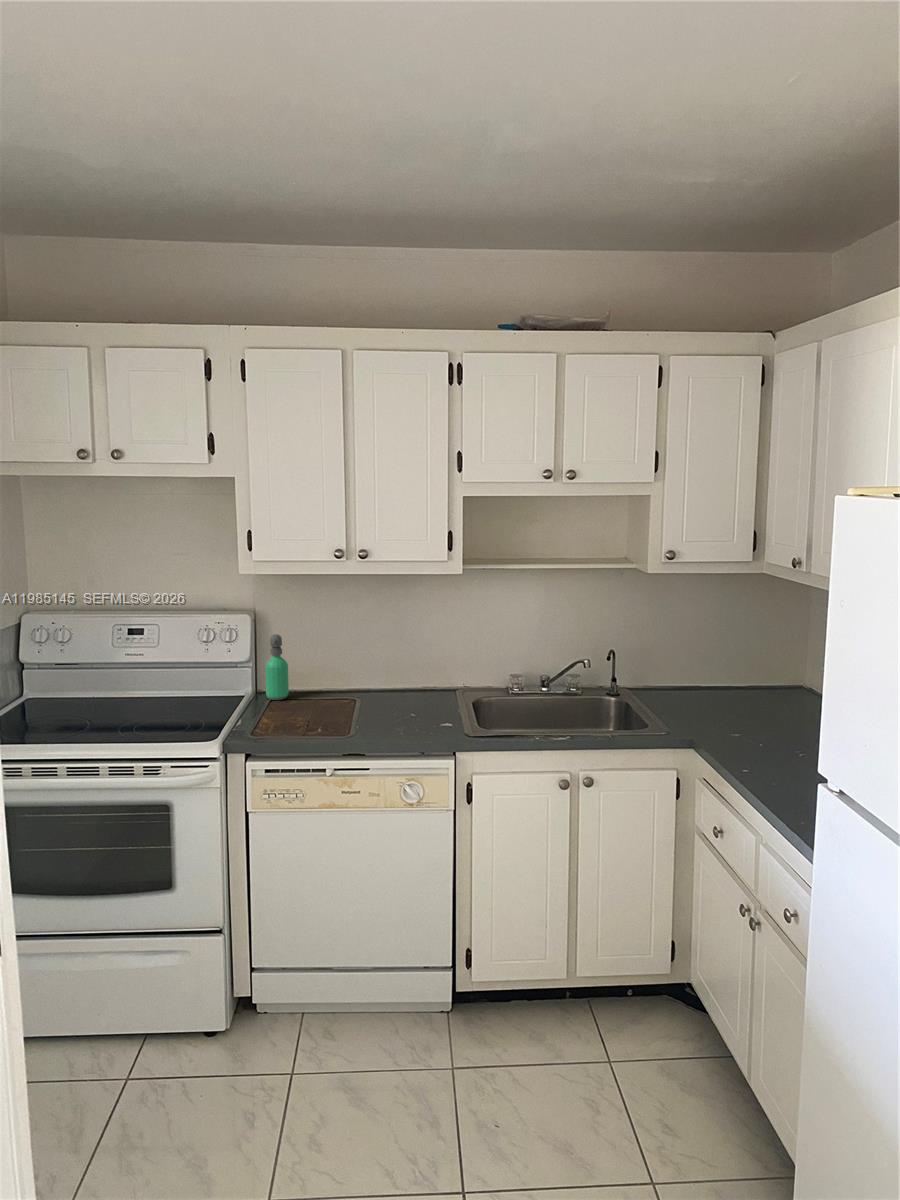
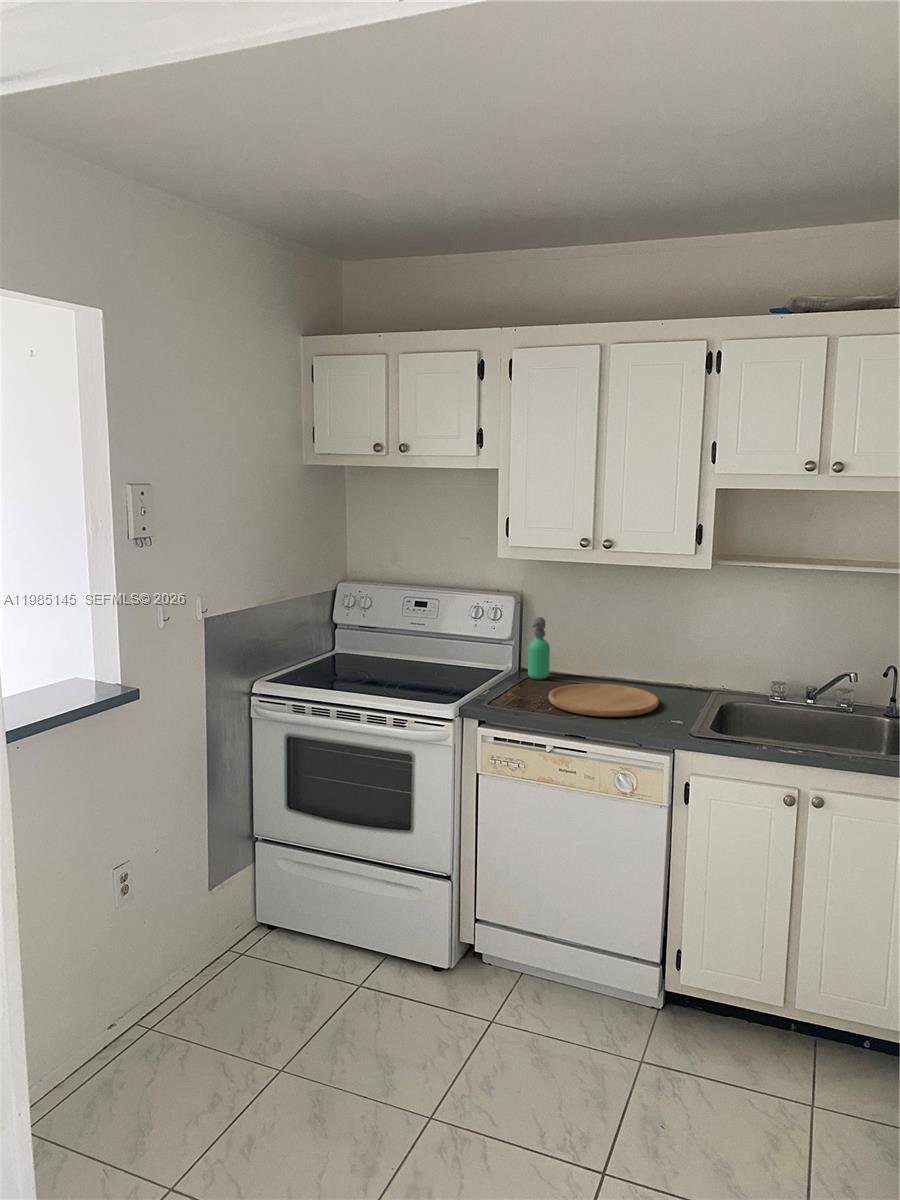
cutting board: none [307,696,418,731] -> present [548,684,659,717]

